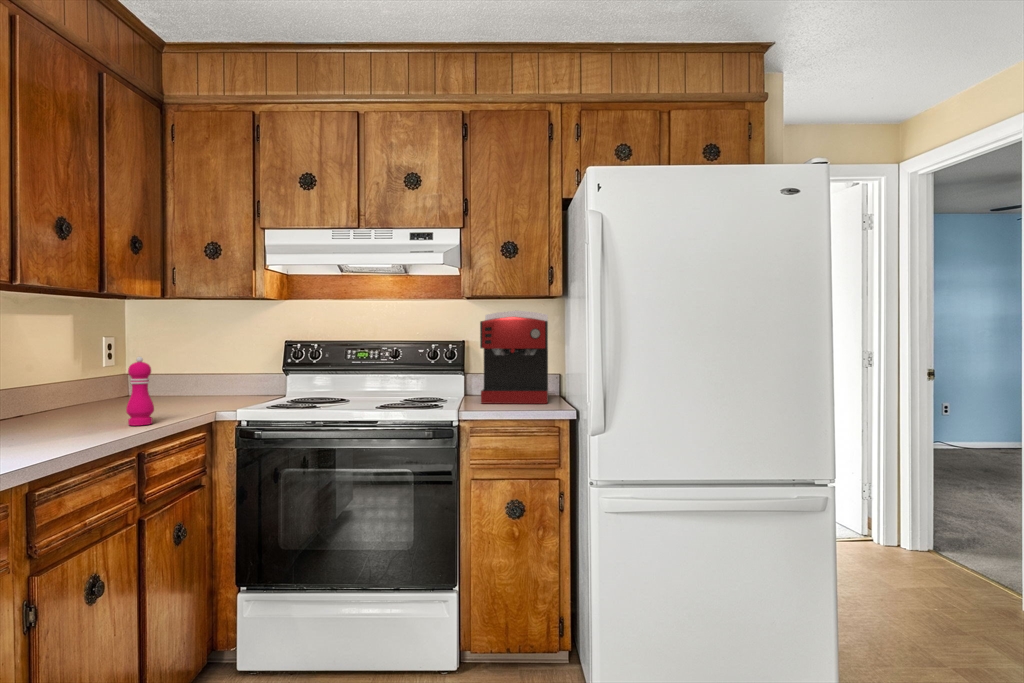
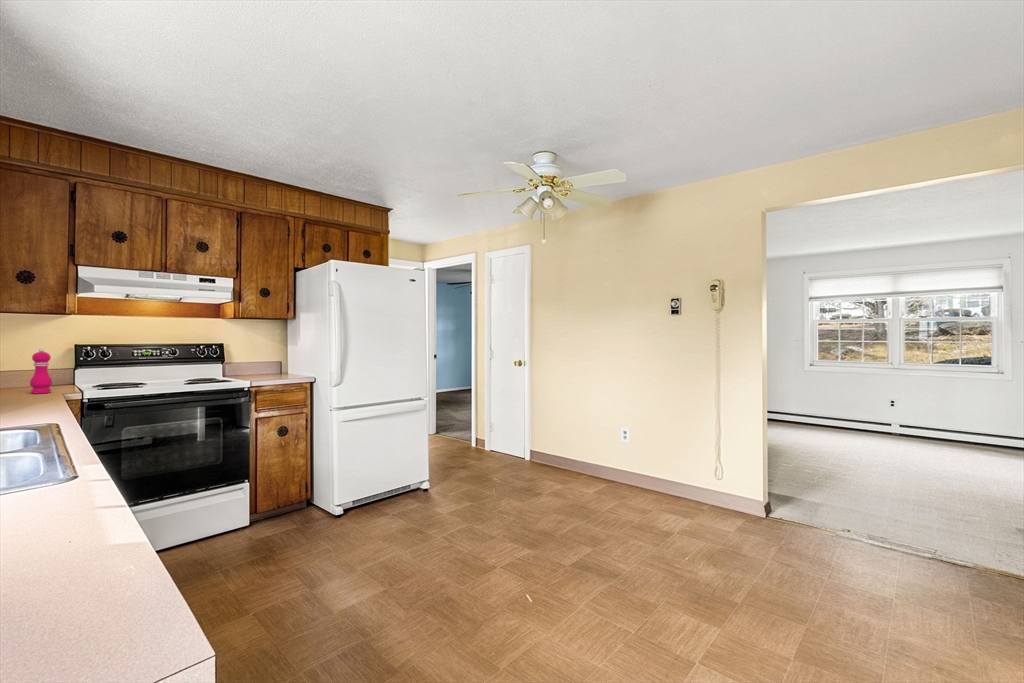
coffee maker: present [480,311,548,404] -> none [244,327,292,378]

